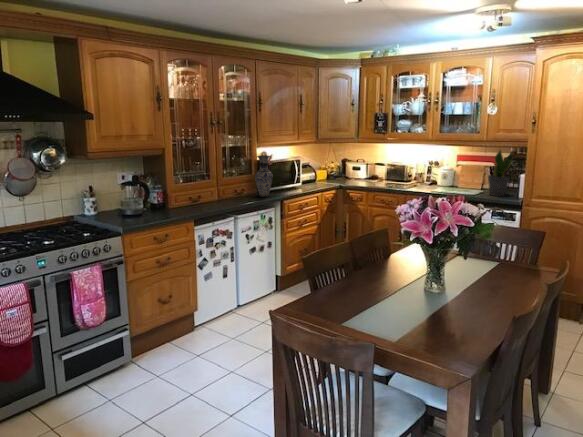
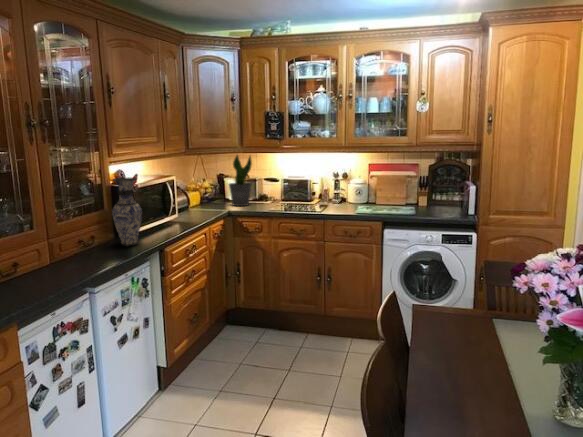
potted plant: present [488,151,513,196] -> present [229,155,252,206]

